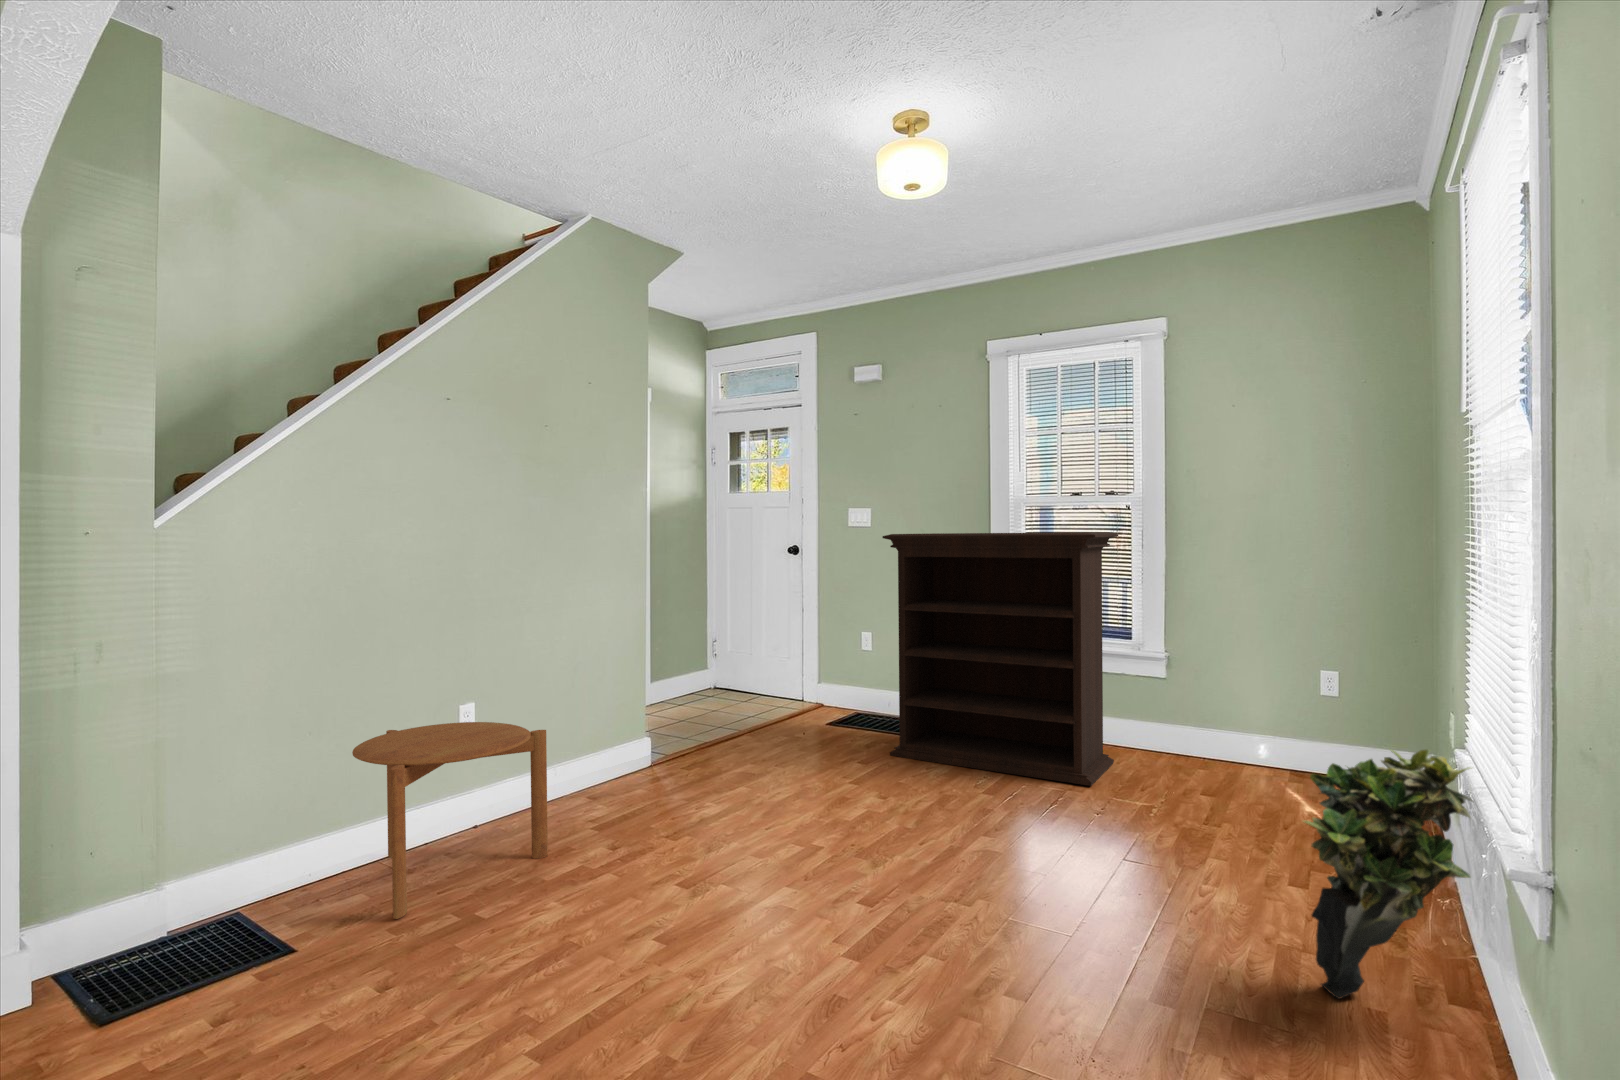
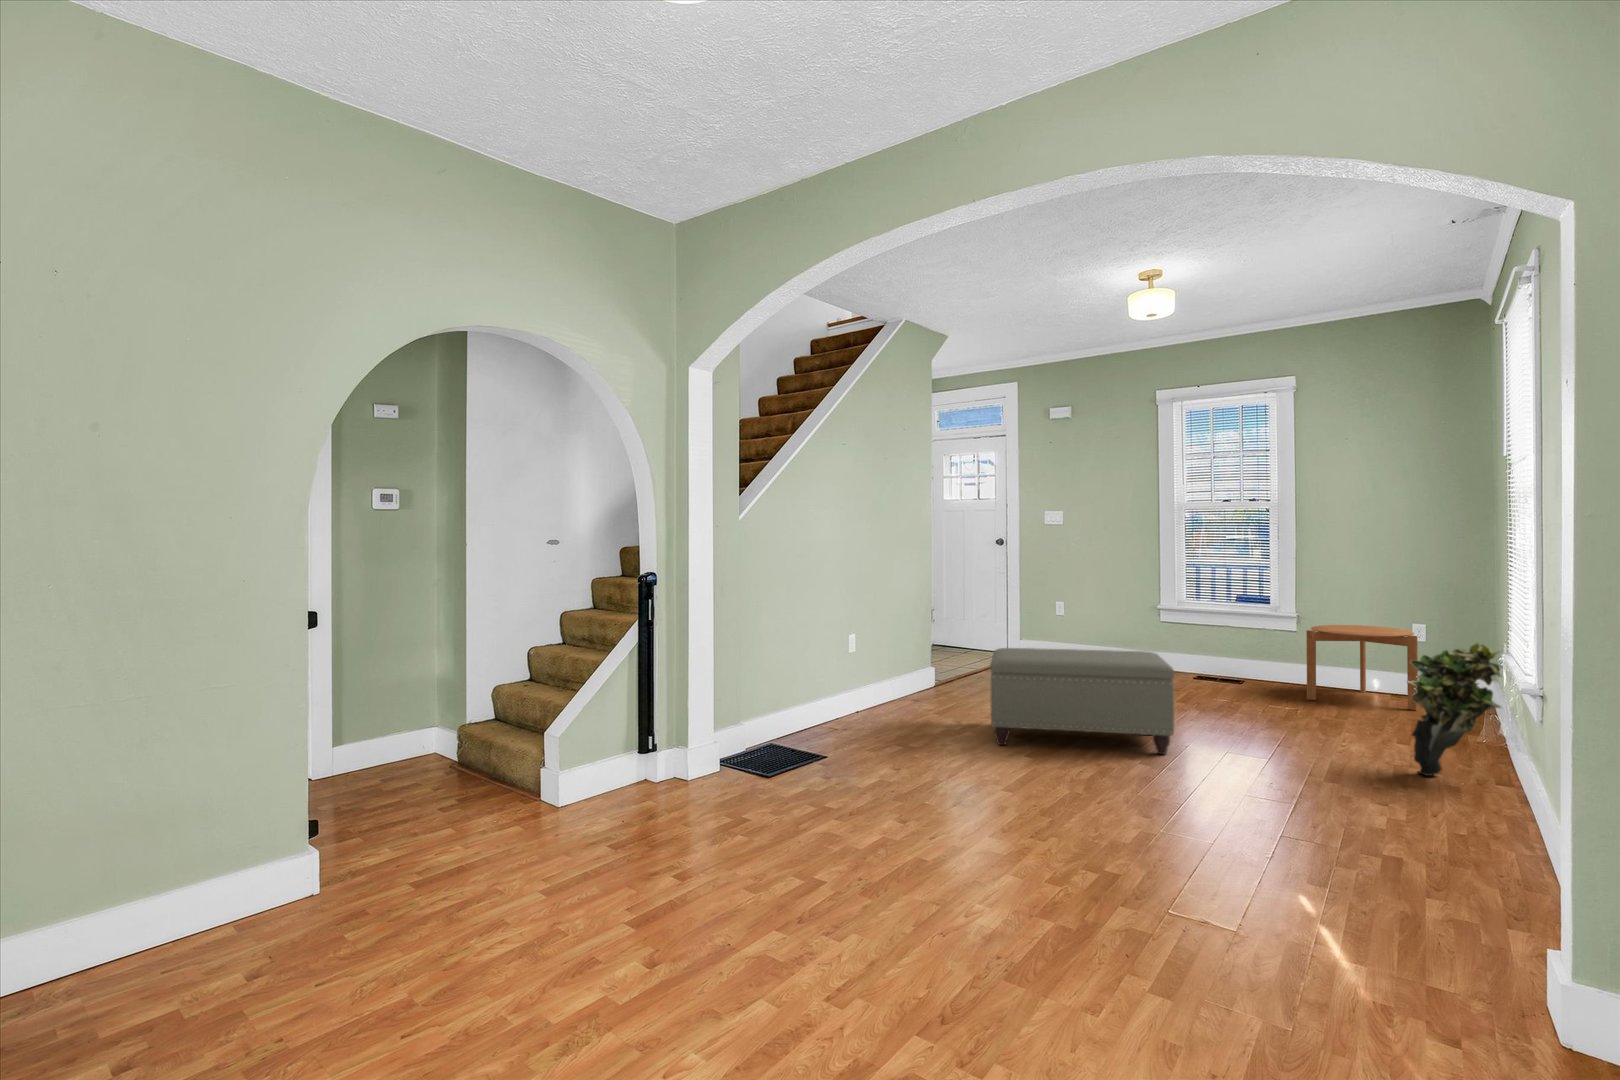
bookshelf: present [882,532,1118,786] -> none [1091,528,1263,698]
side table: present [352,722,548,919] -> present [1306,625,1418,710]
ottoman: none [607,734,920,942] -> present [990,648,1175,754]

